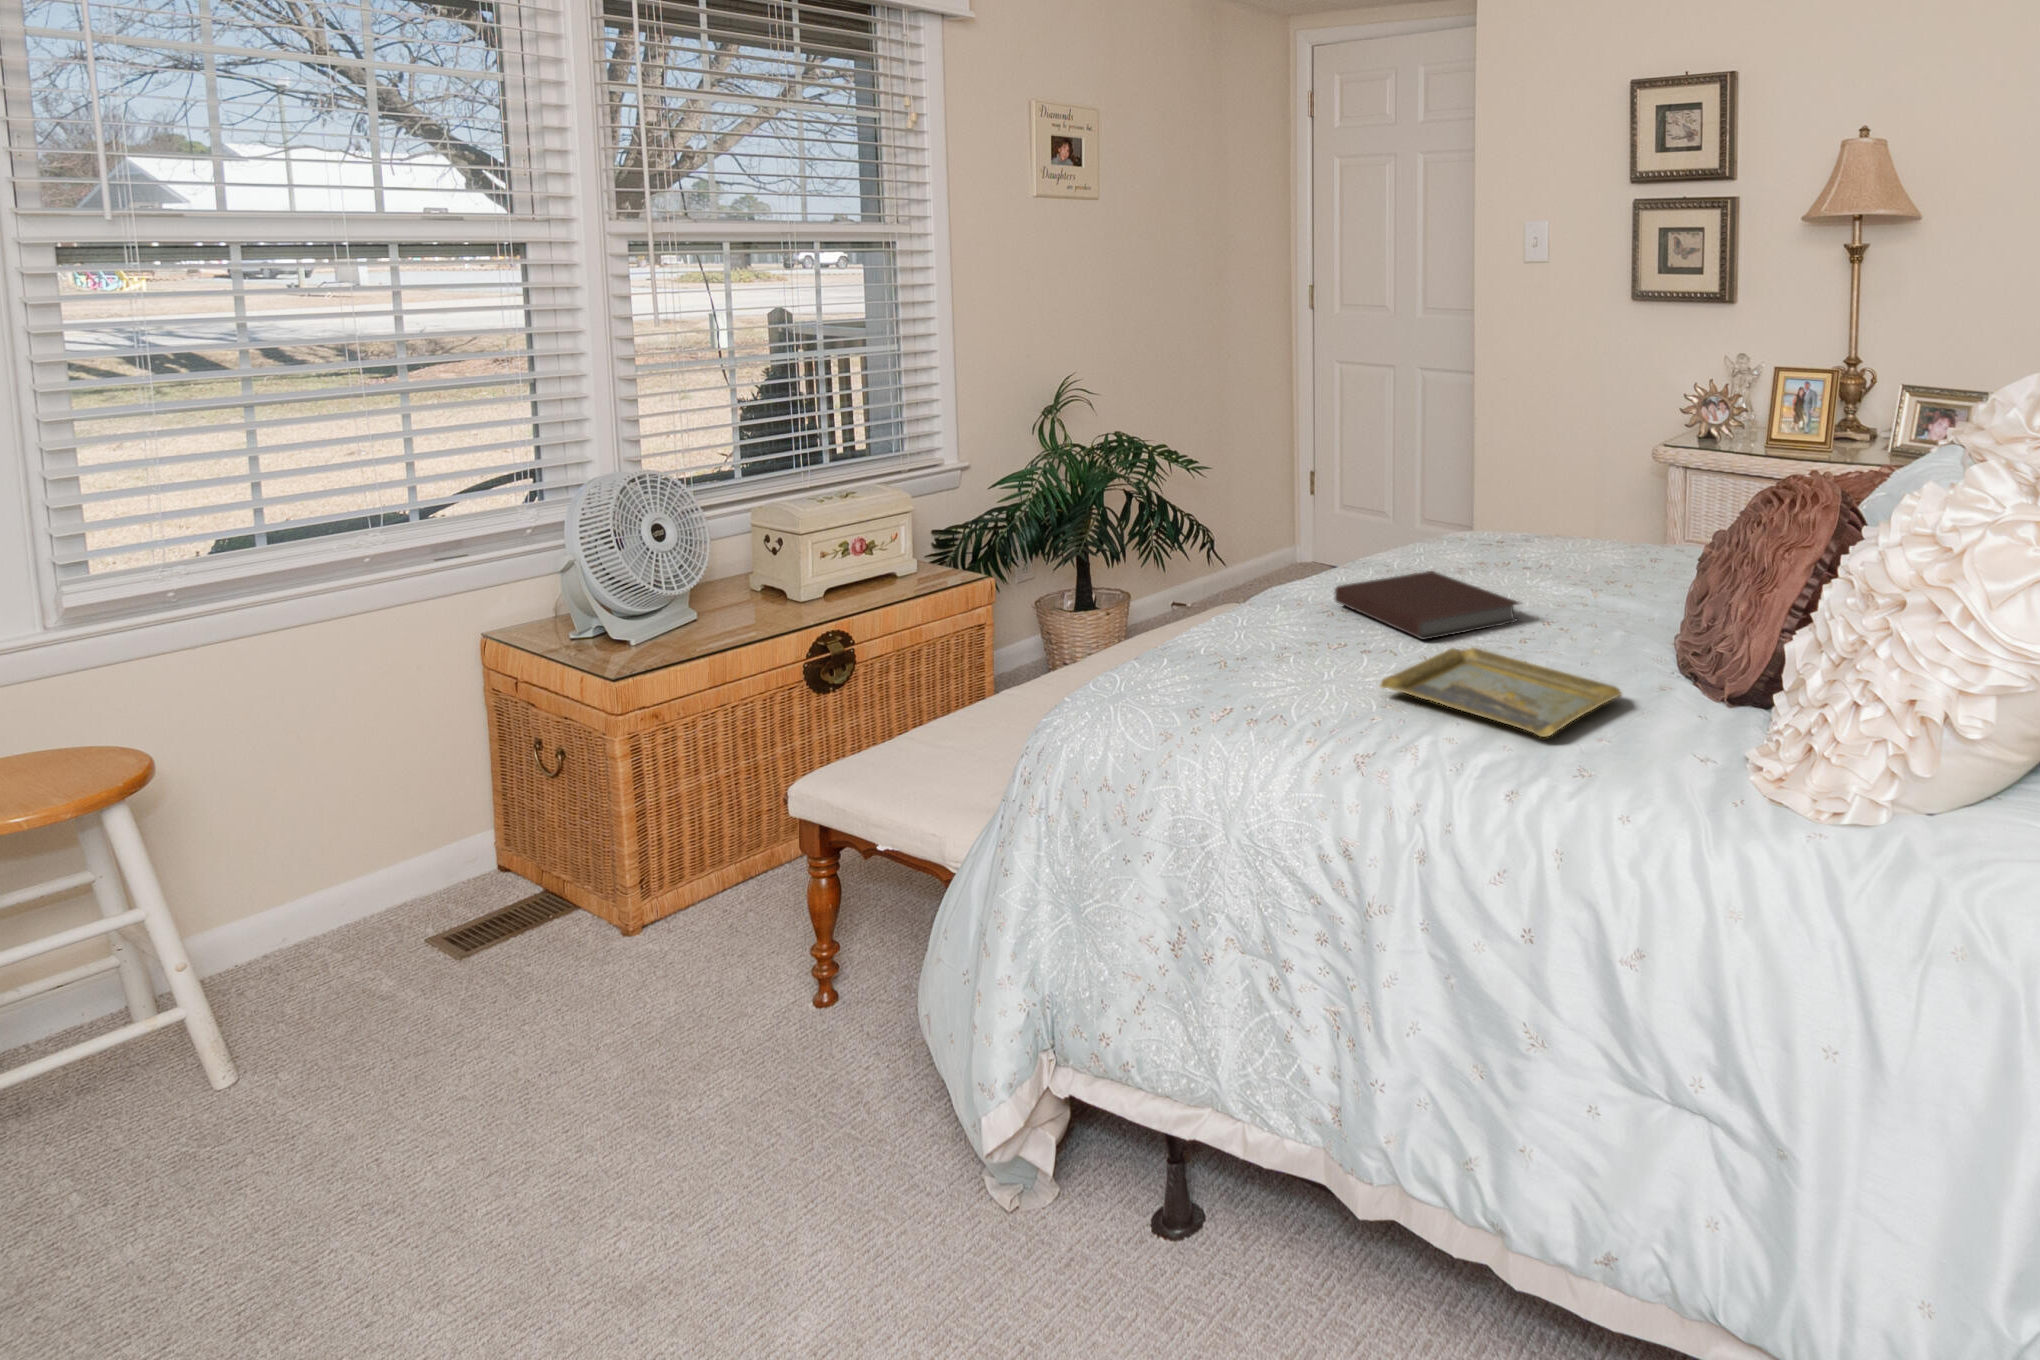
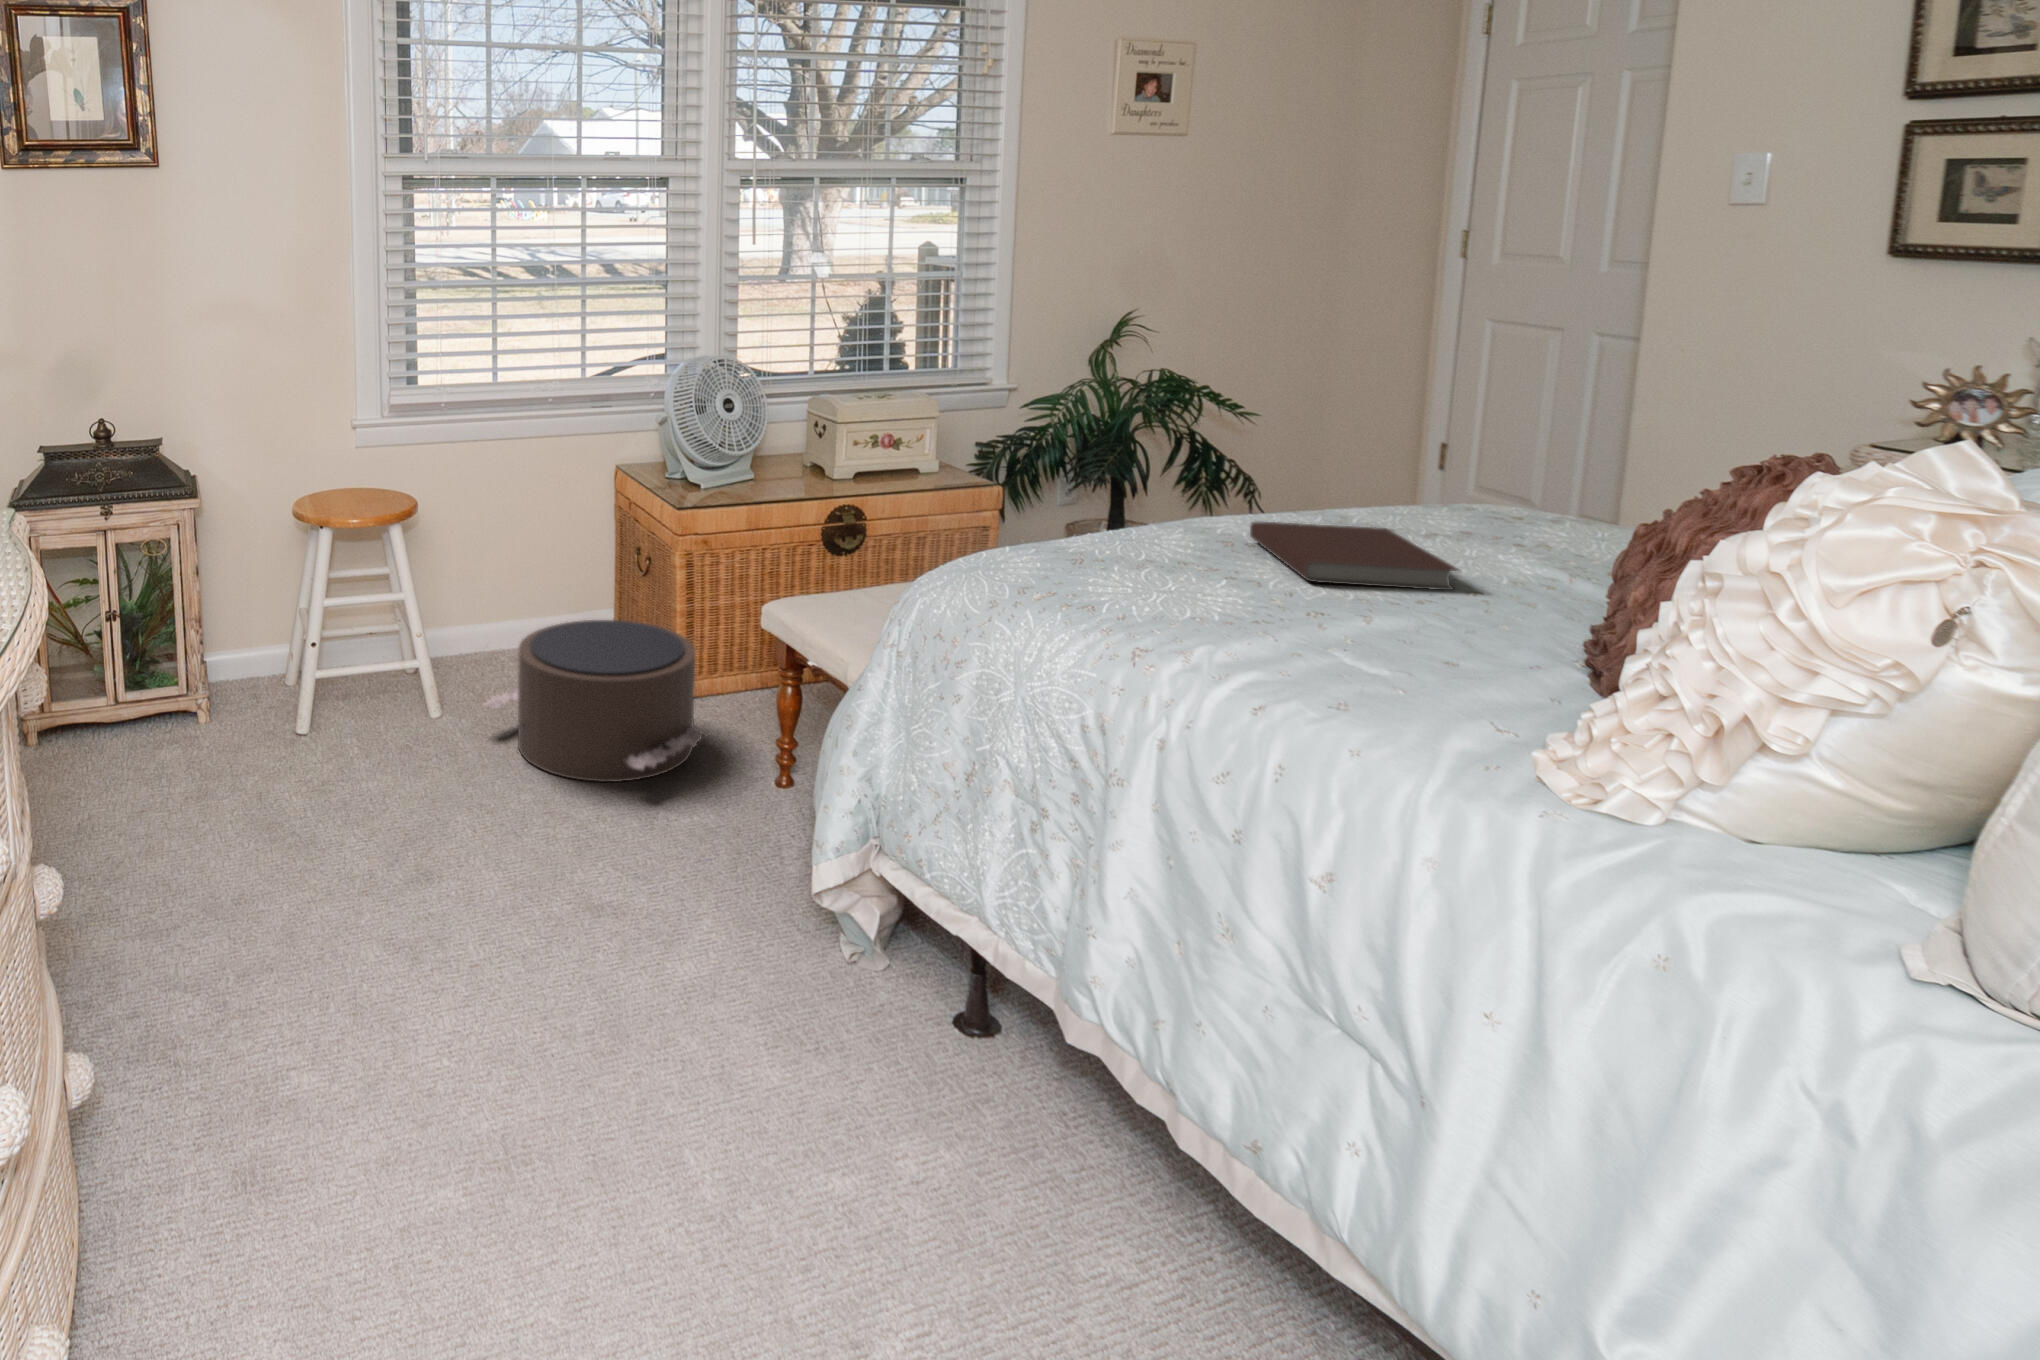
tray: present [1380,648,1623,737] -> none [1203,589,1483,672]
pouf: none [316,848,714,1120] -> present [484,620,708,782]

